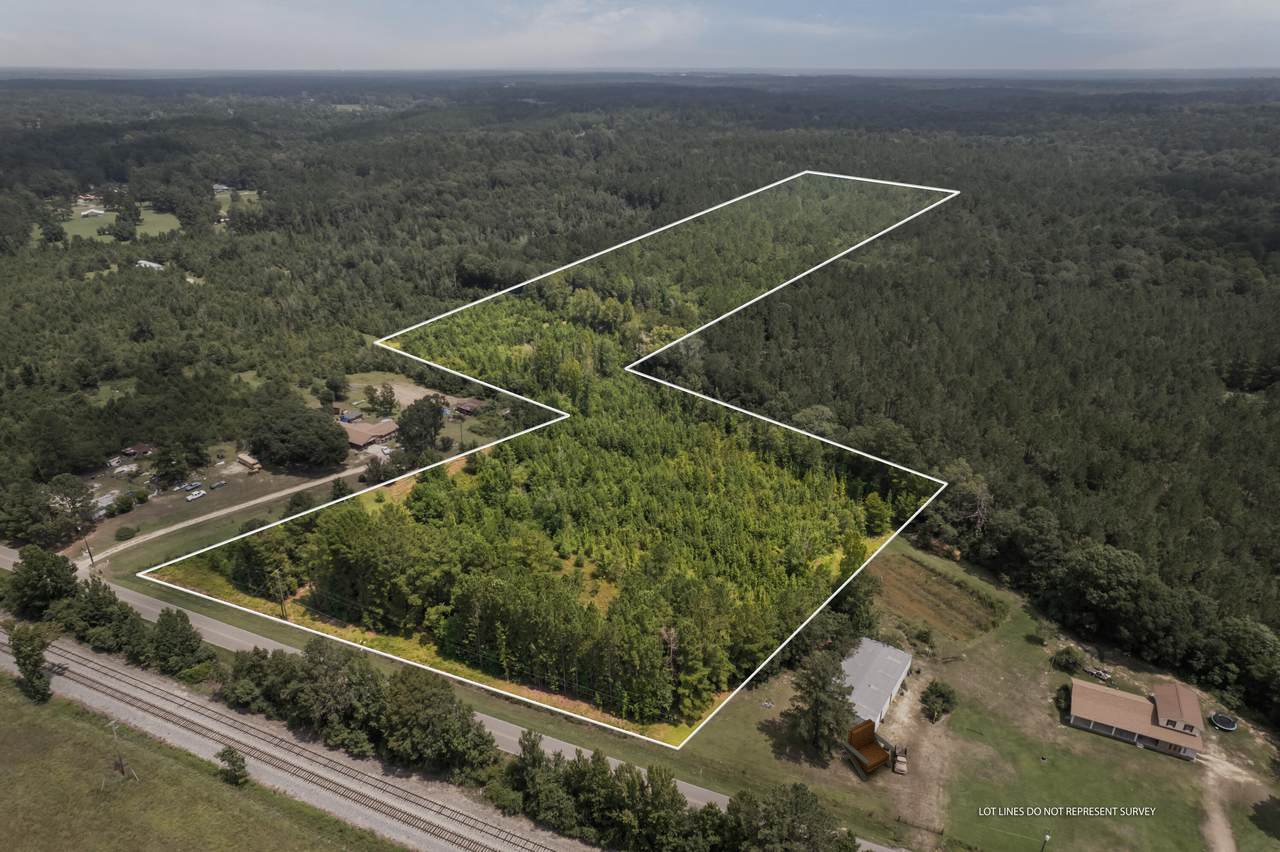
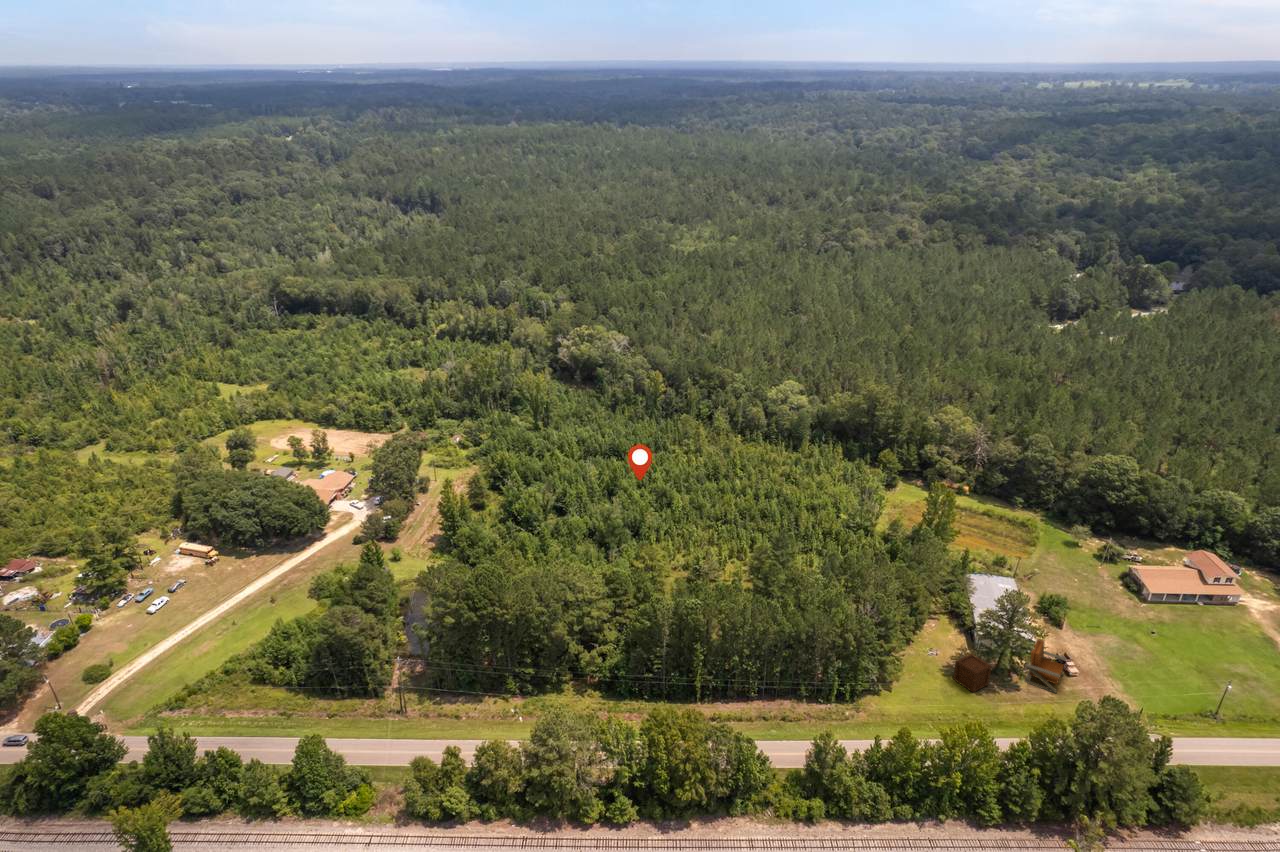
wooden crate: none [765,713,799,752] -> present [953,654,992,692]

